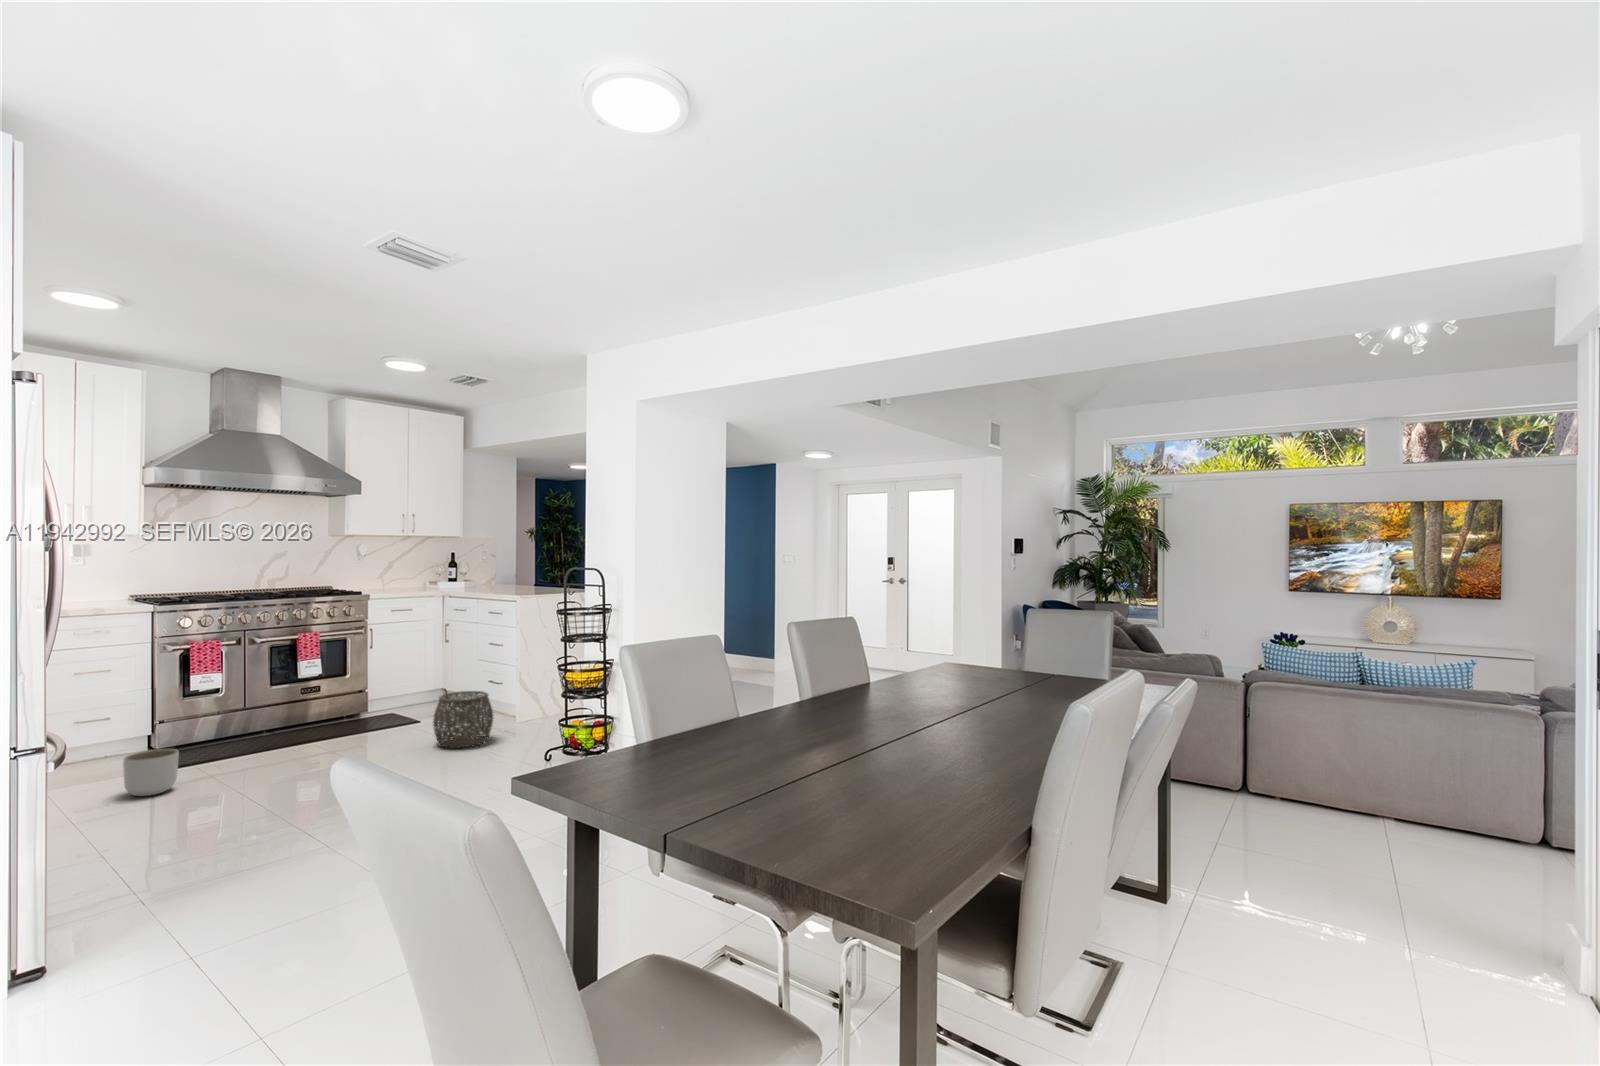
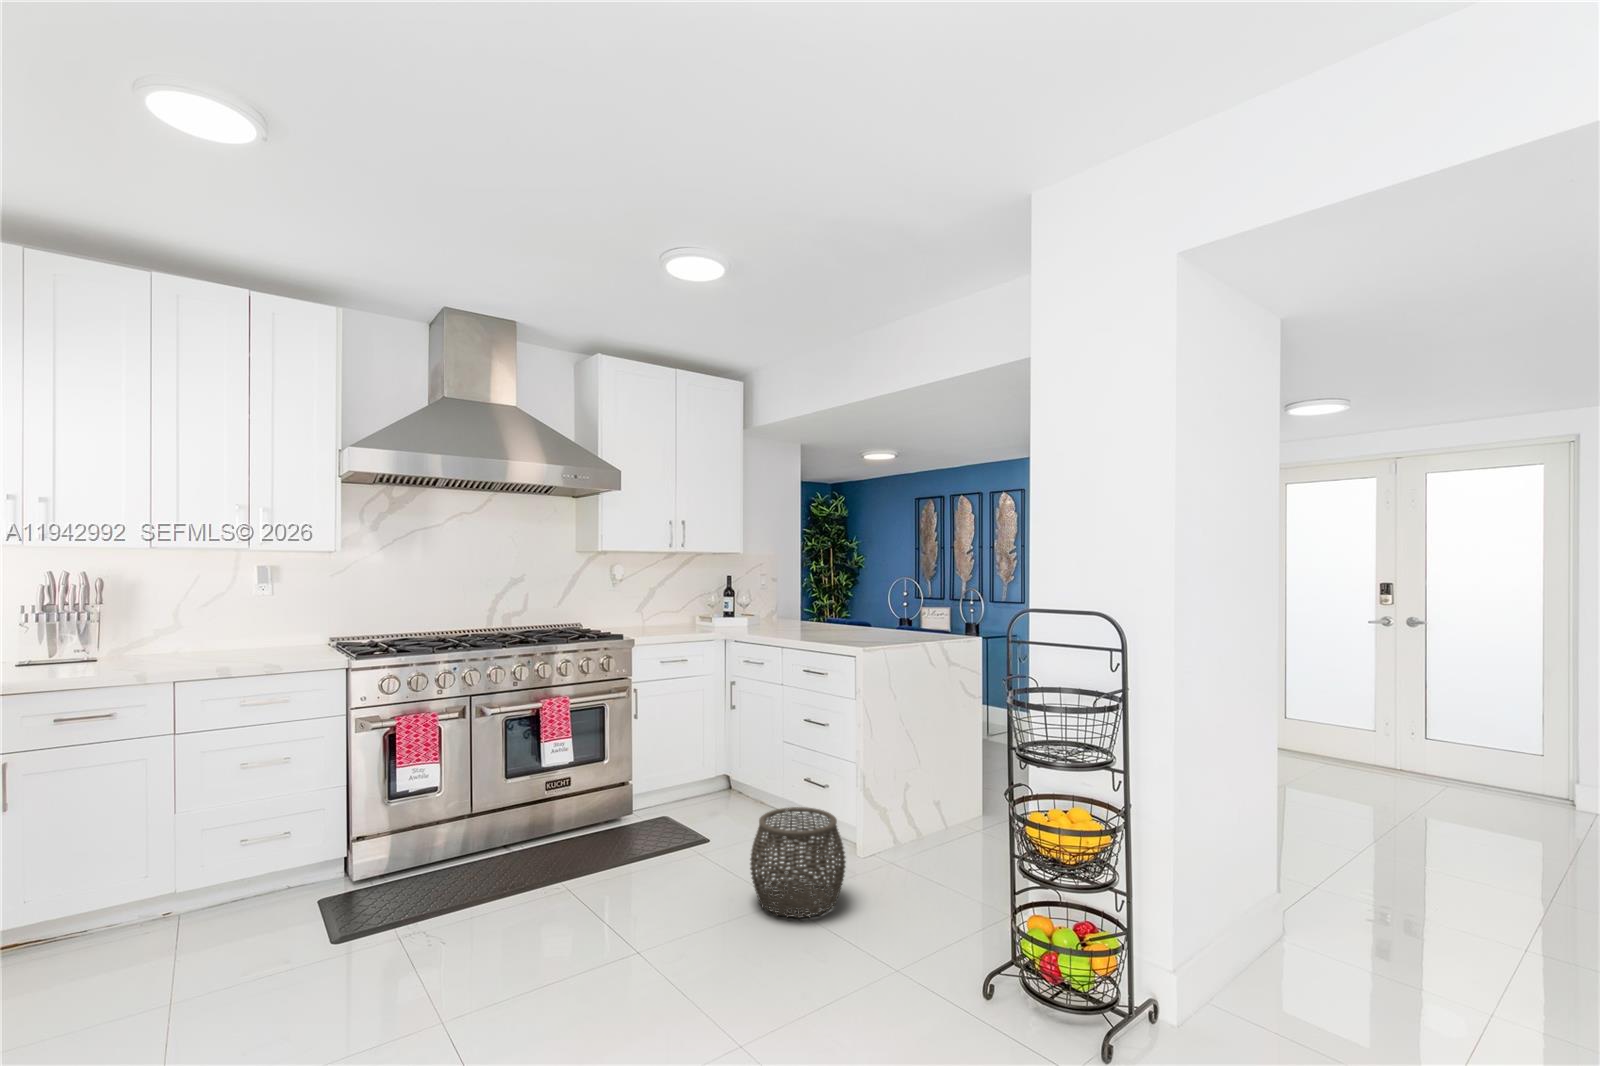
planter: present [123,749,179,796] -> none [277,921,365,1021]

